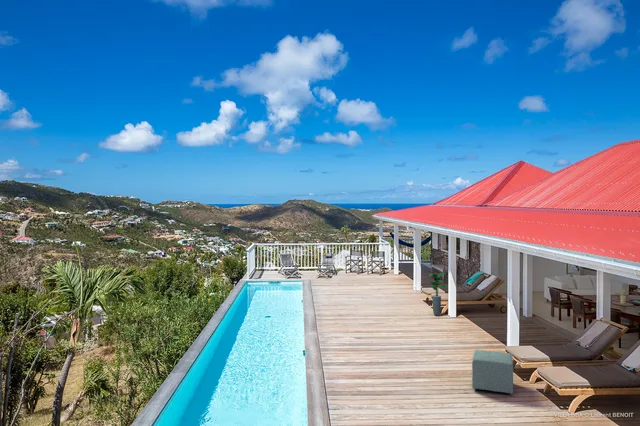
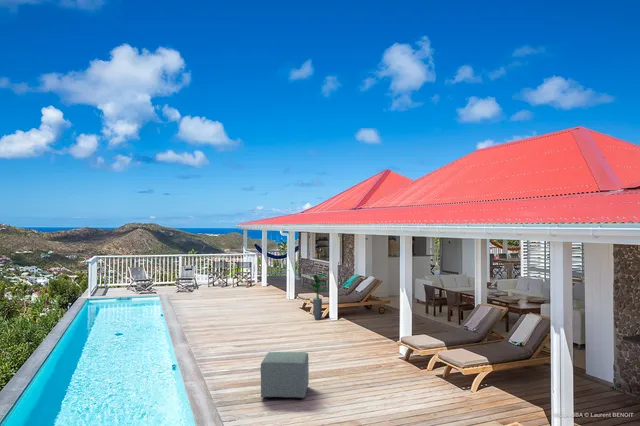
ottoman: present [472,350,513,394] -> present [261,352,309,399]

